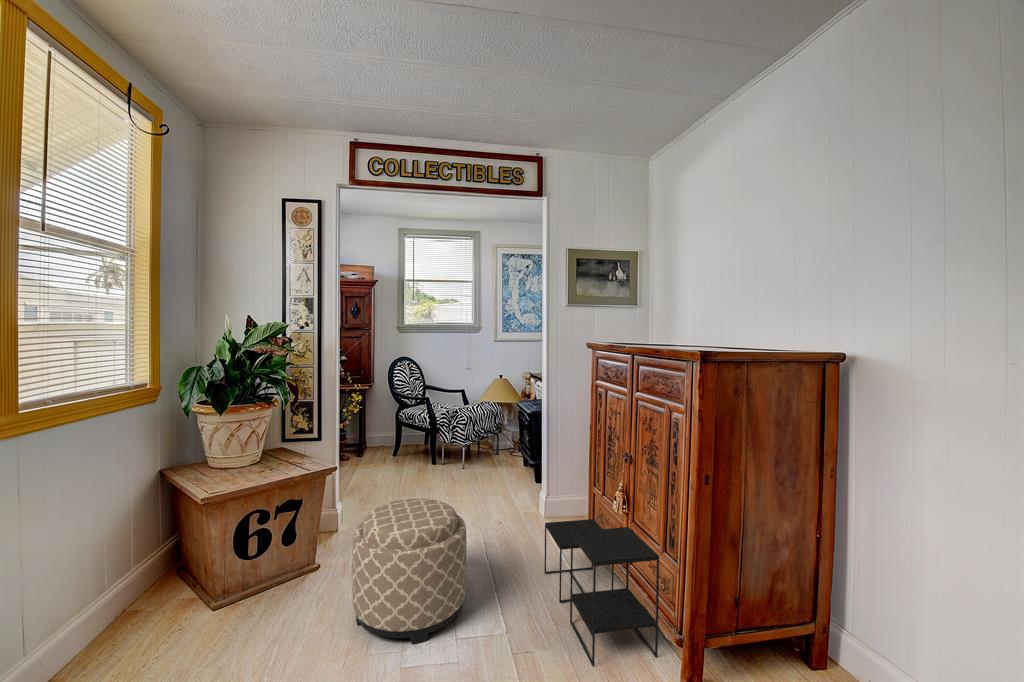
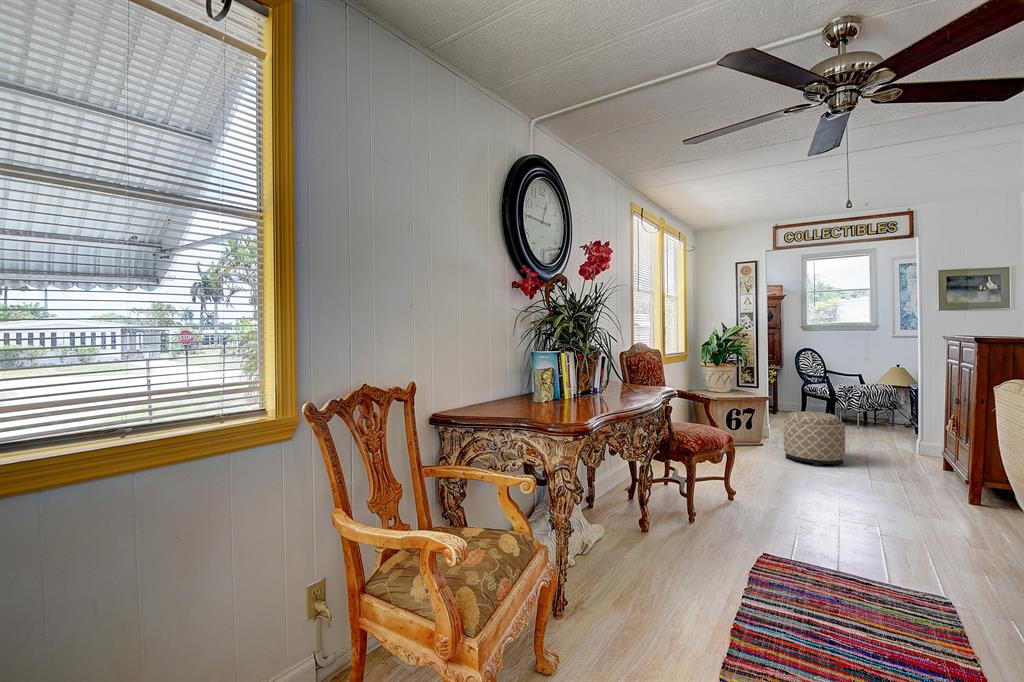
side table: present [544,519,659,667] -> none [901,430,958,491]

